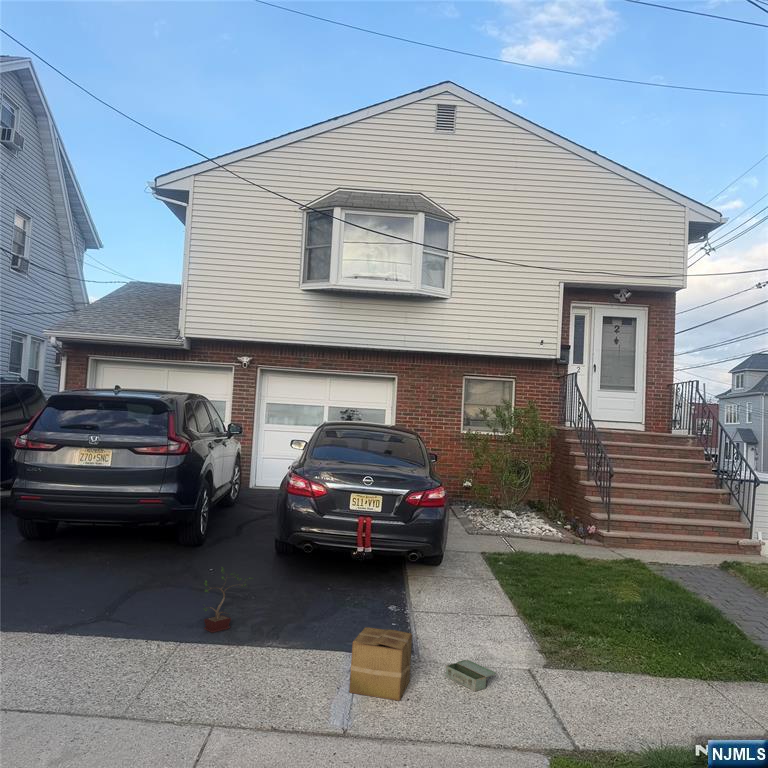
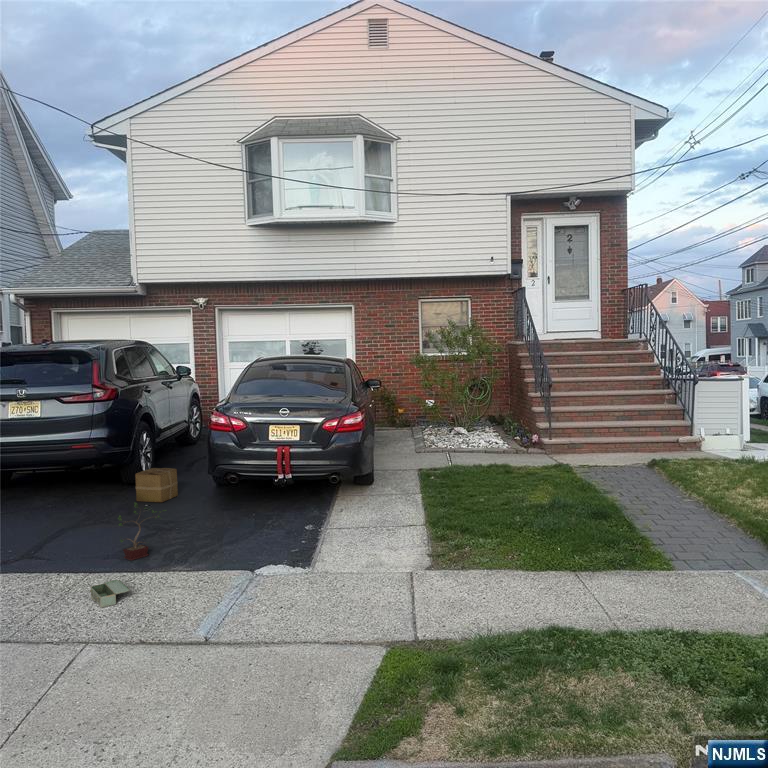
cardboard box: present [349,627,412,701] -> present [135,468,178,502]
toolbox: present [445,660,496,691] -> present [90,580,130,608]

